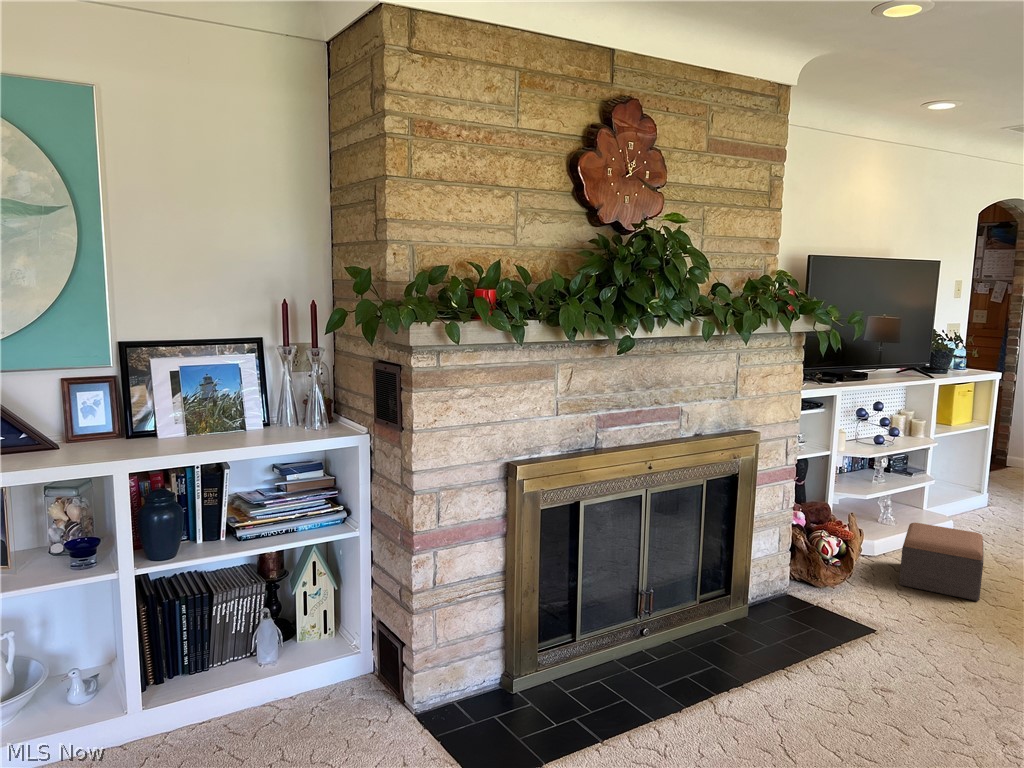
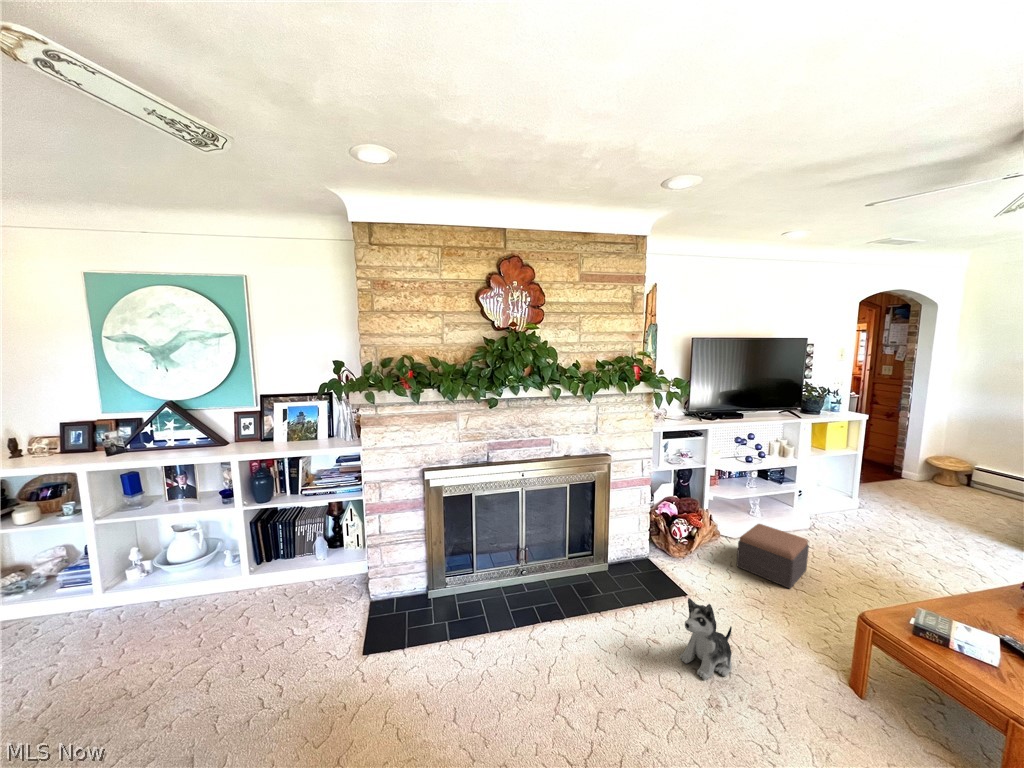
plush toy: none [922,614,990,719] -> present [680,598,732,680]

